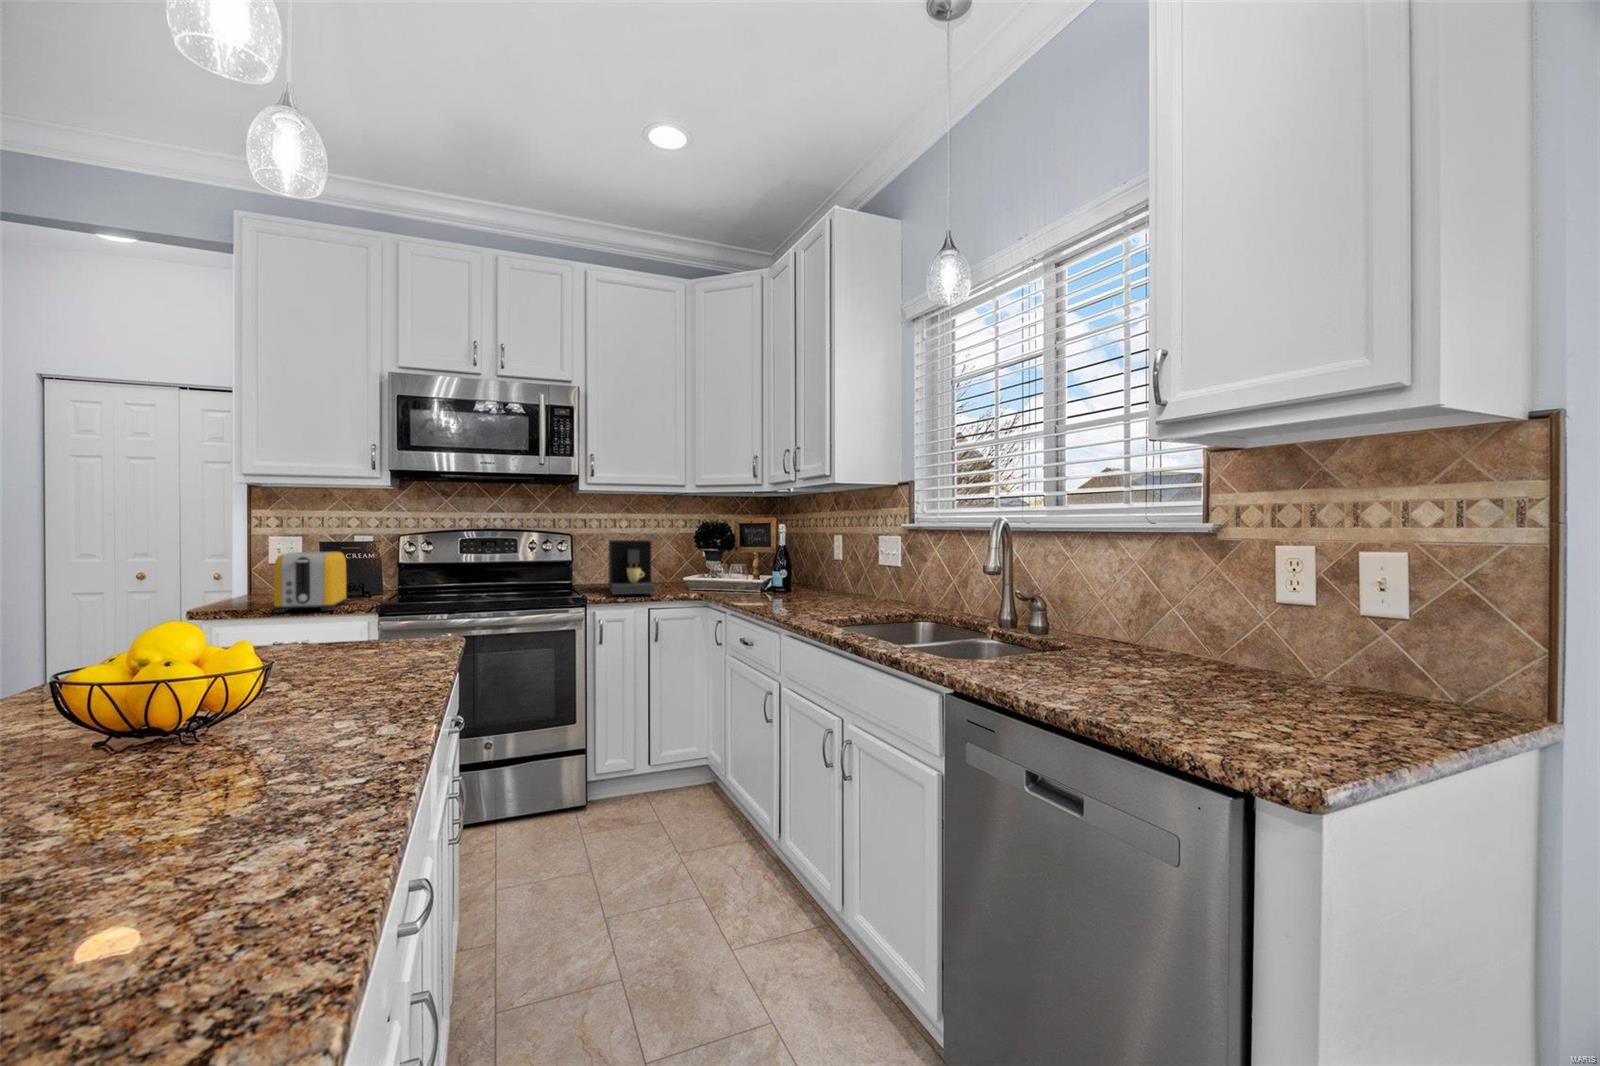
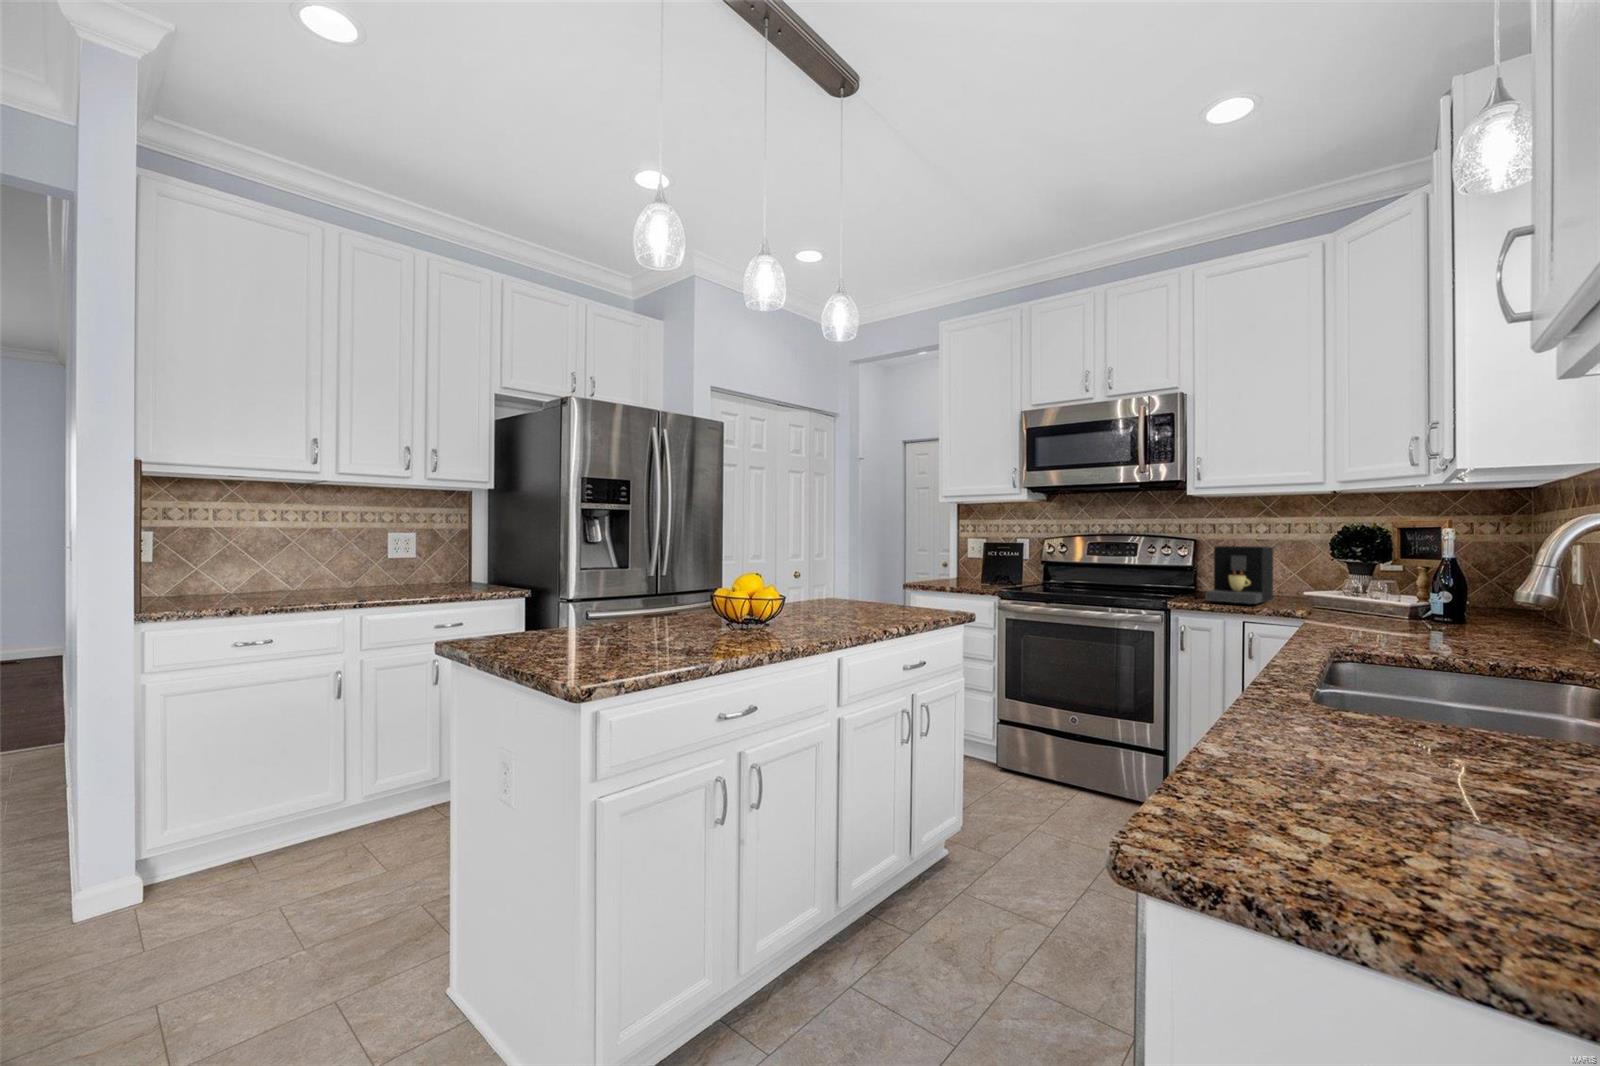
toaster: present [274,552,347,613] -> none [939,549,993,590]

